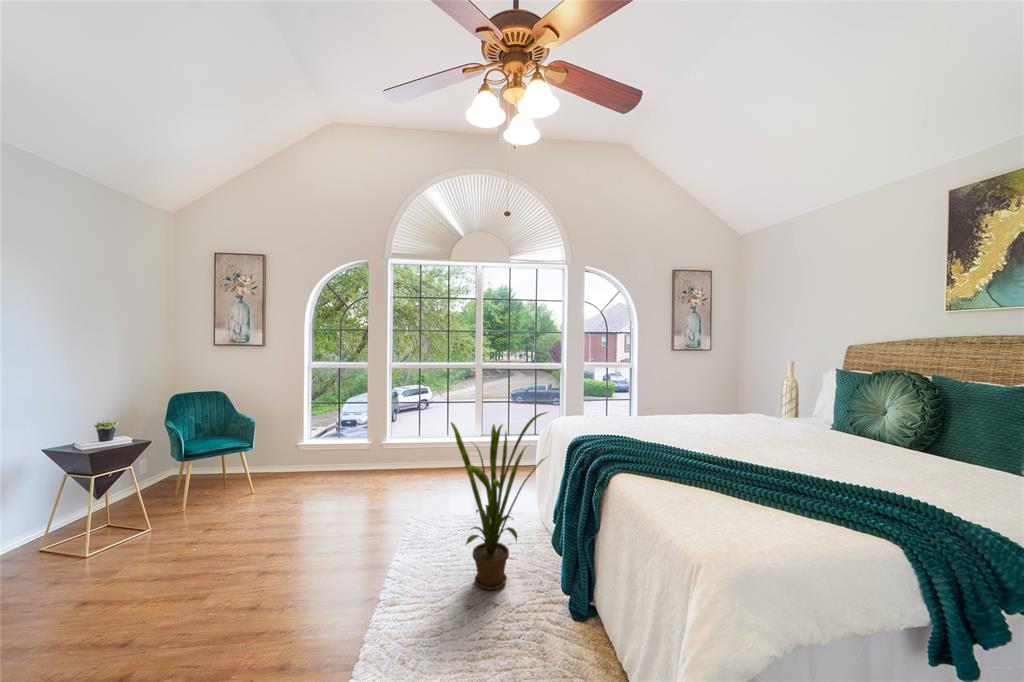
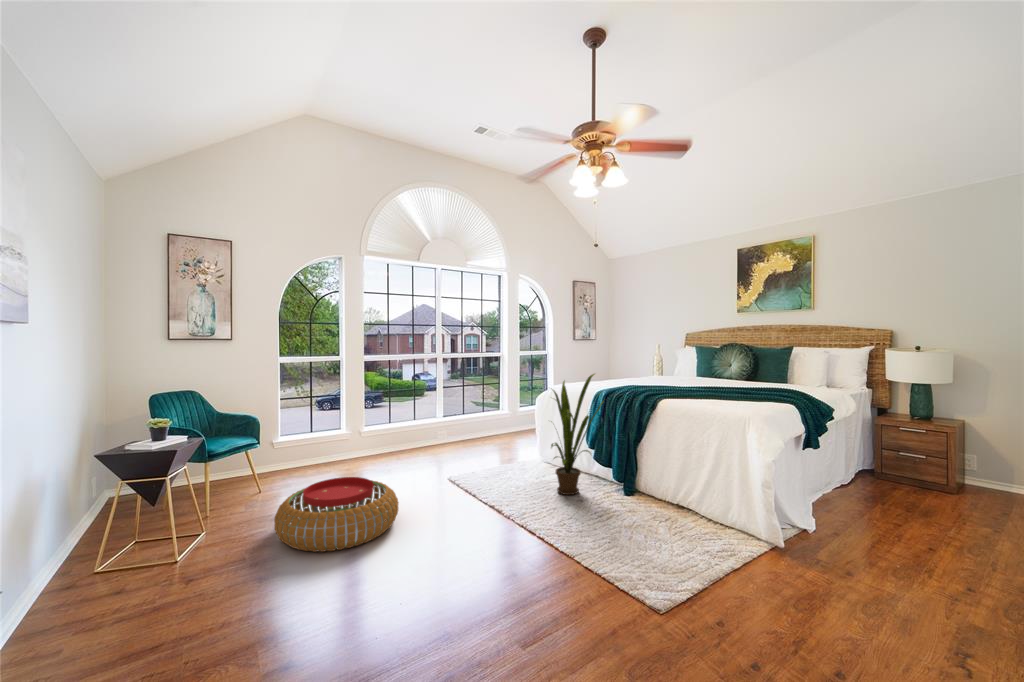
pouf: none [132,500,286,589] -> present [274,477,398,552]

